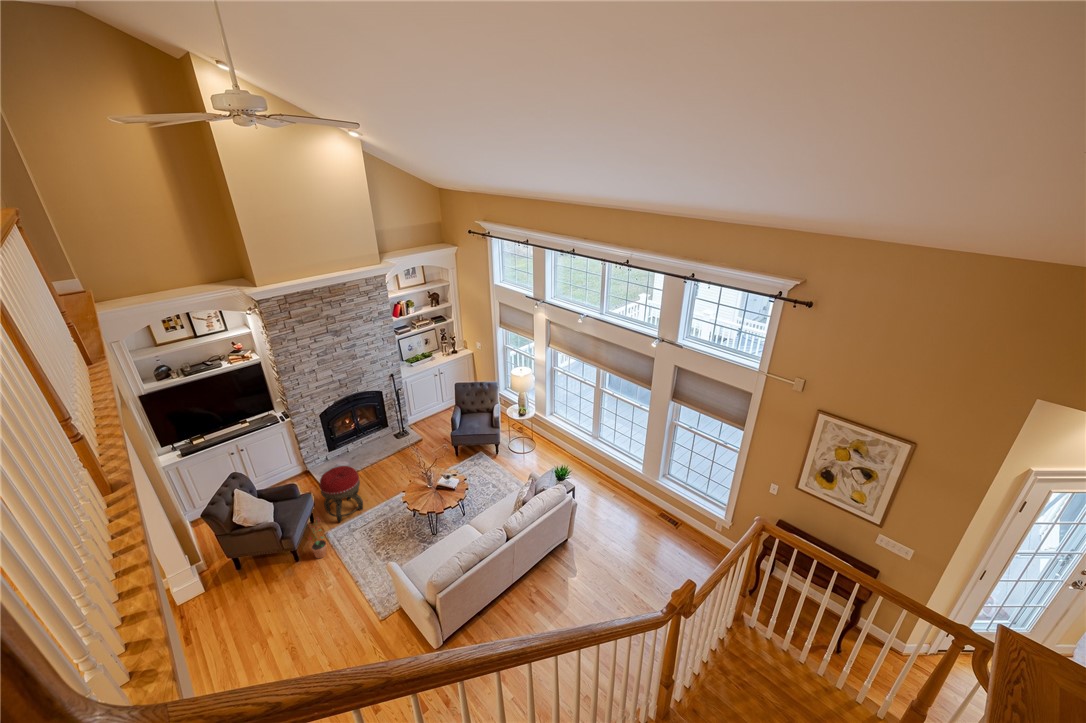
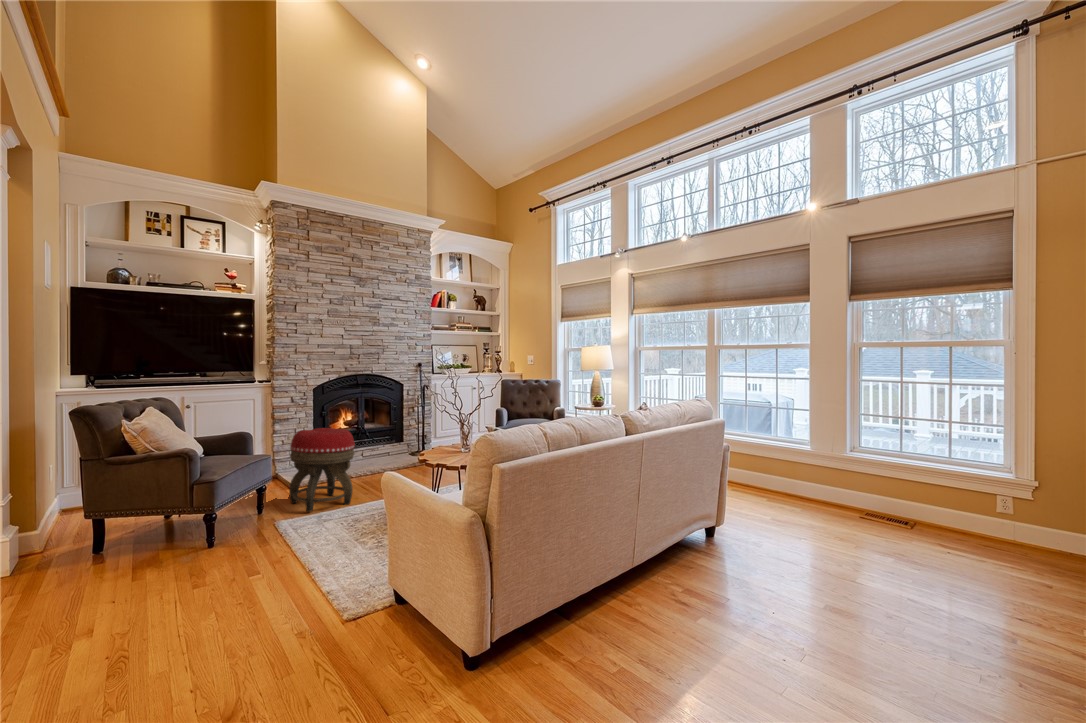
potted plant: present [309,517,327,558] -> none [248,464,281,544]

